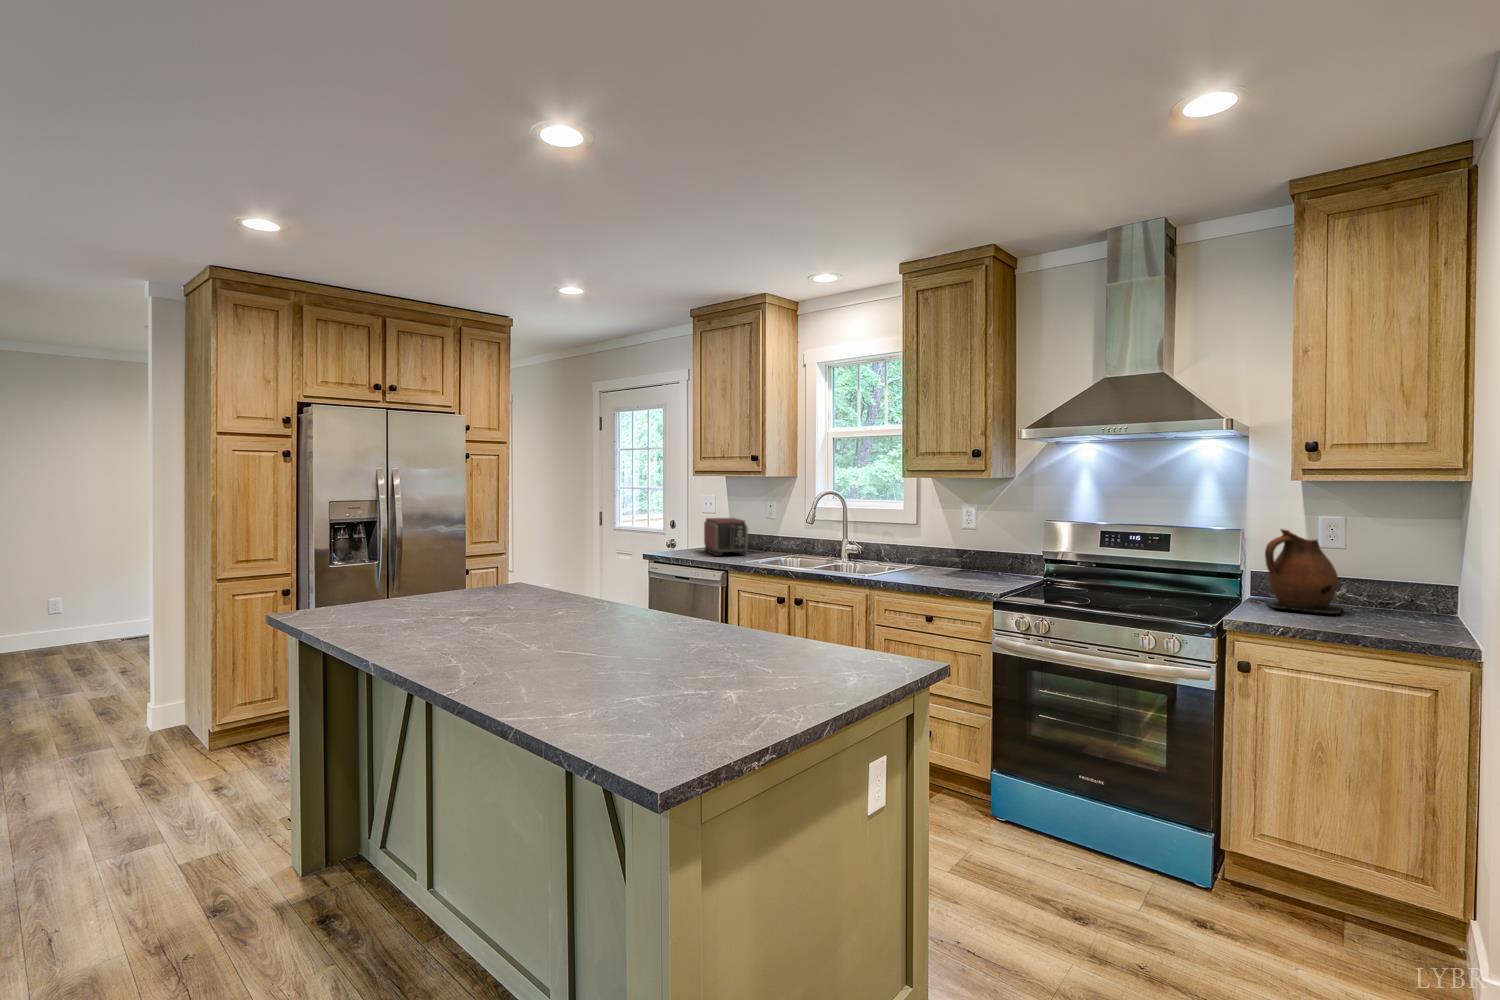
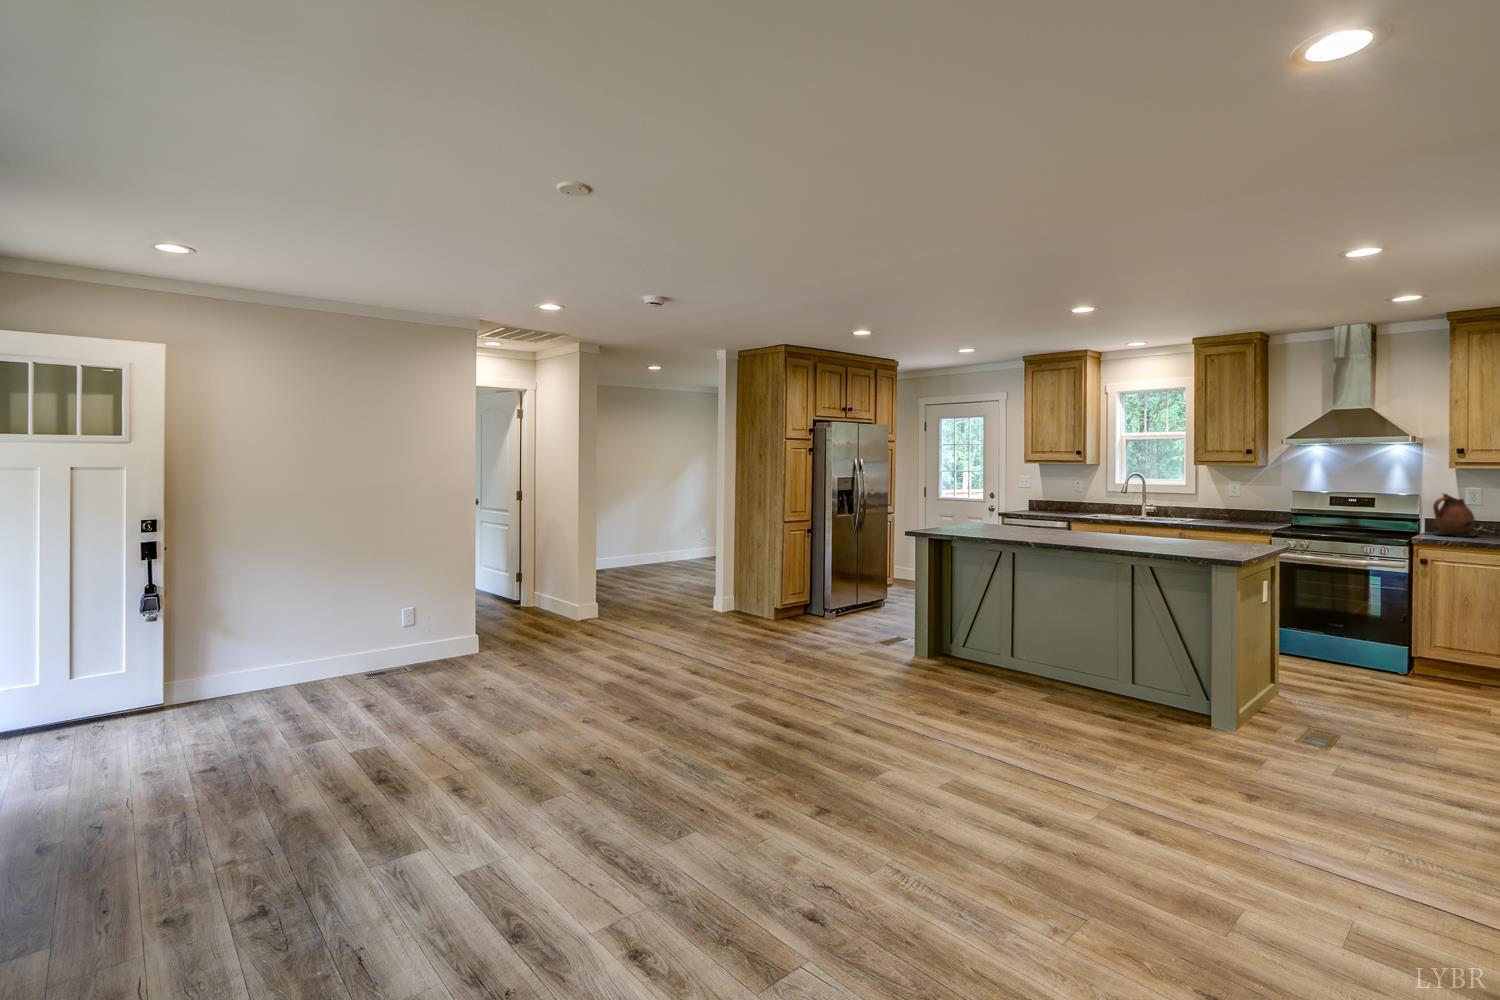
toaster: present [704,518,748,556] -> none [1033,491,1070,515]

